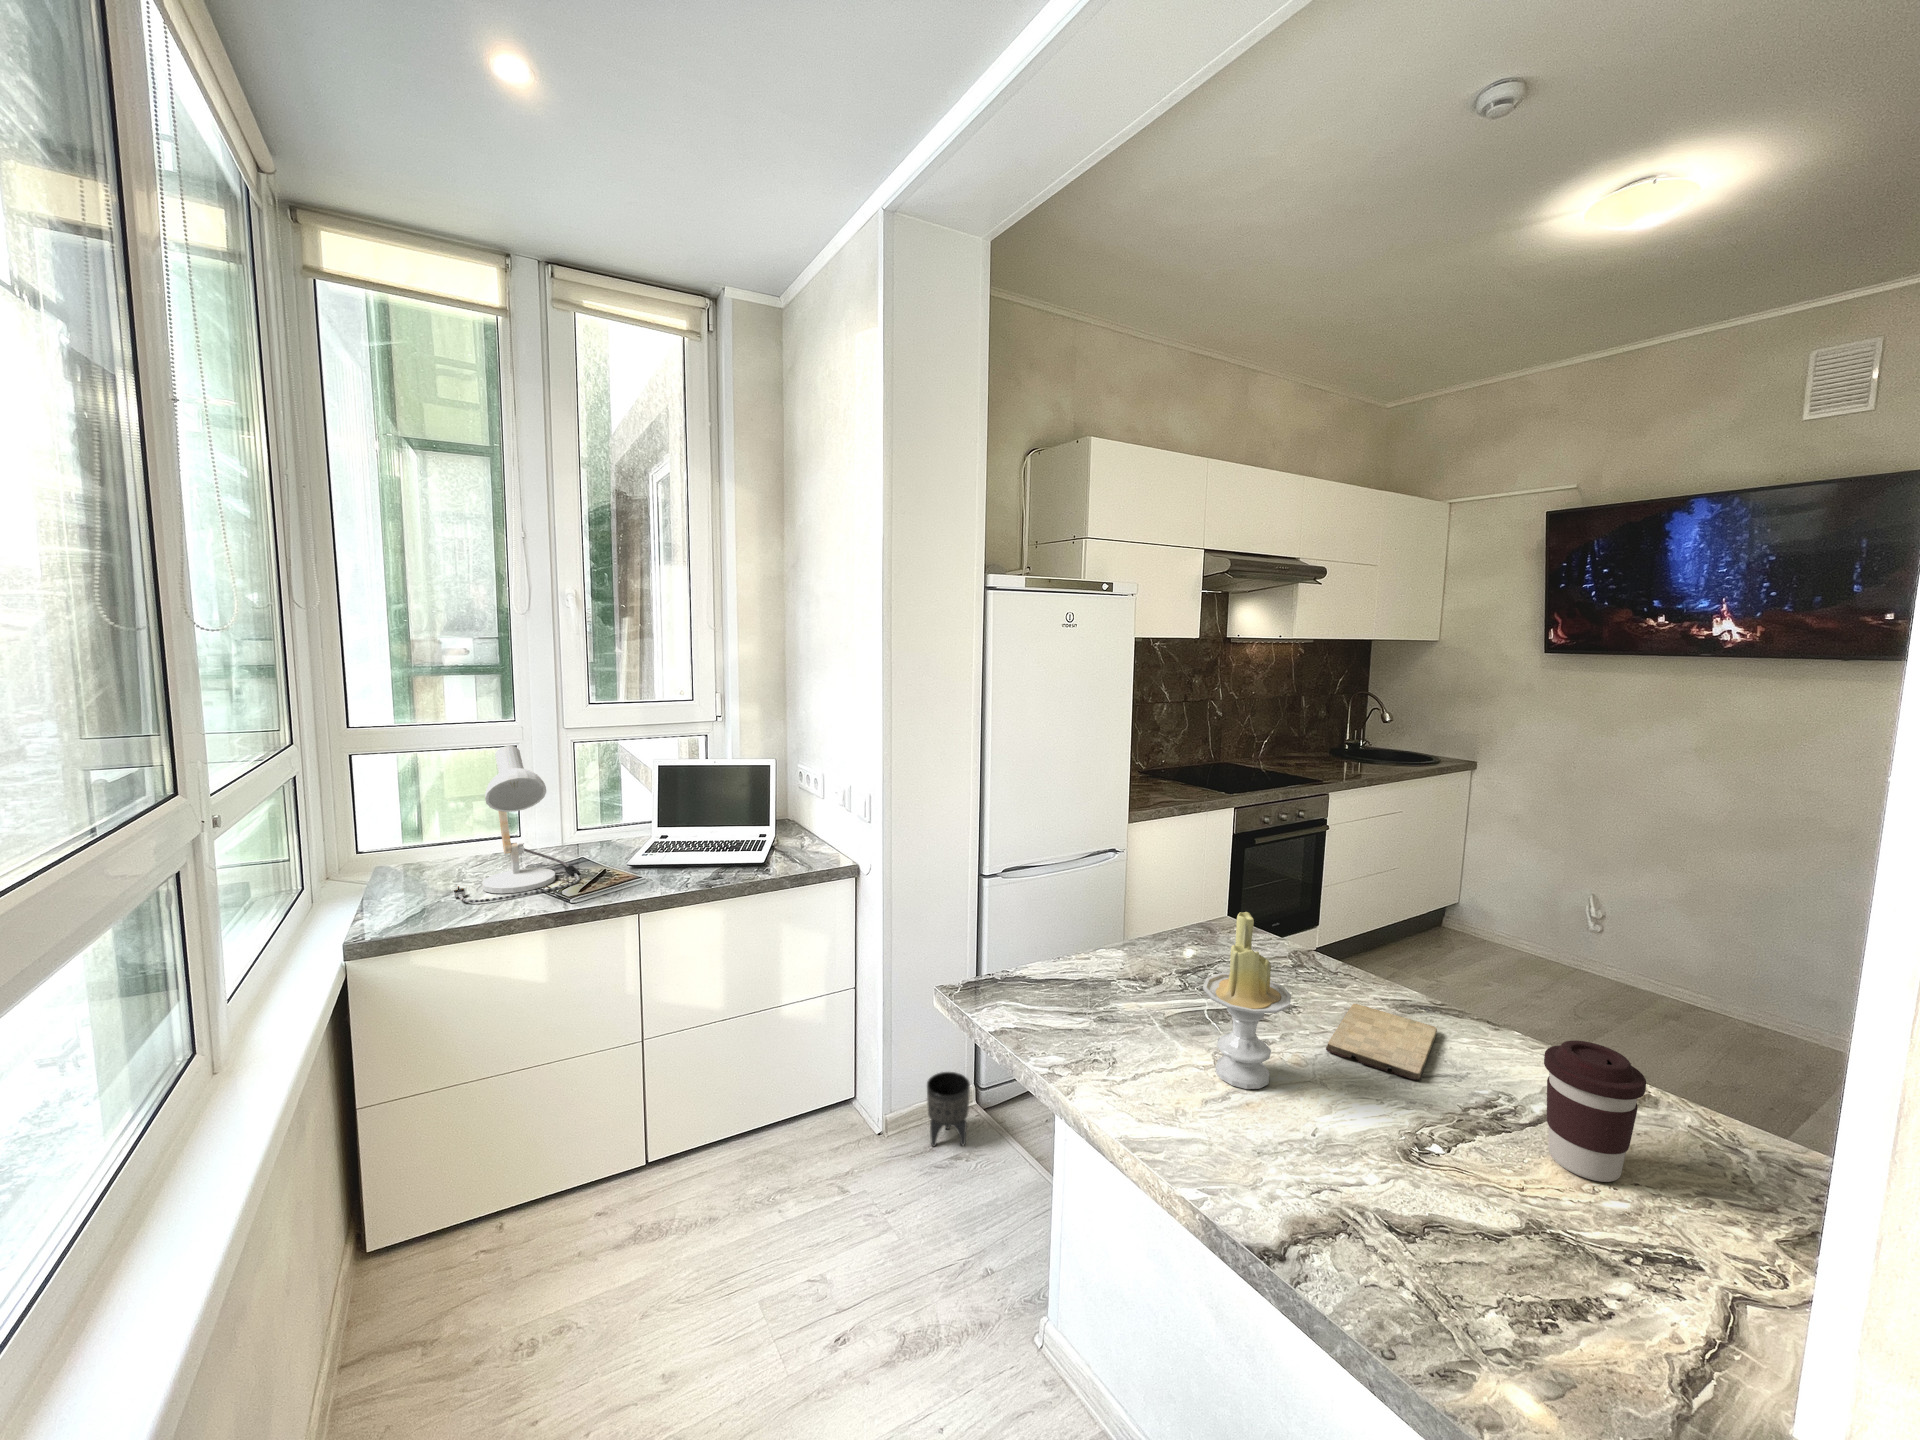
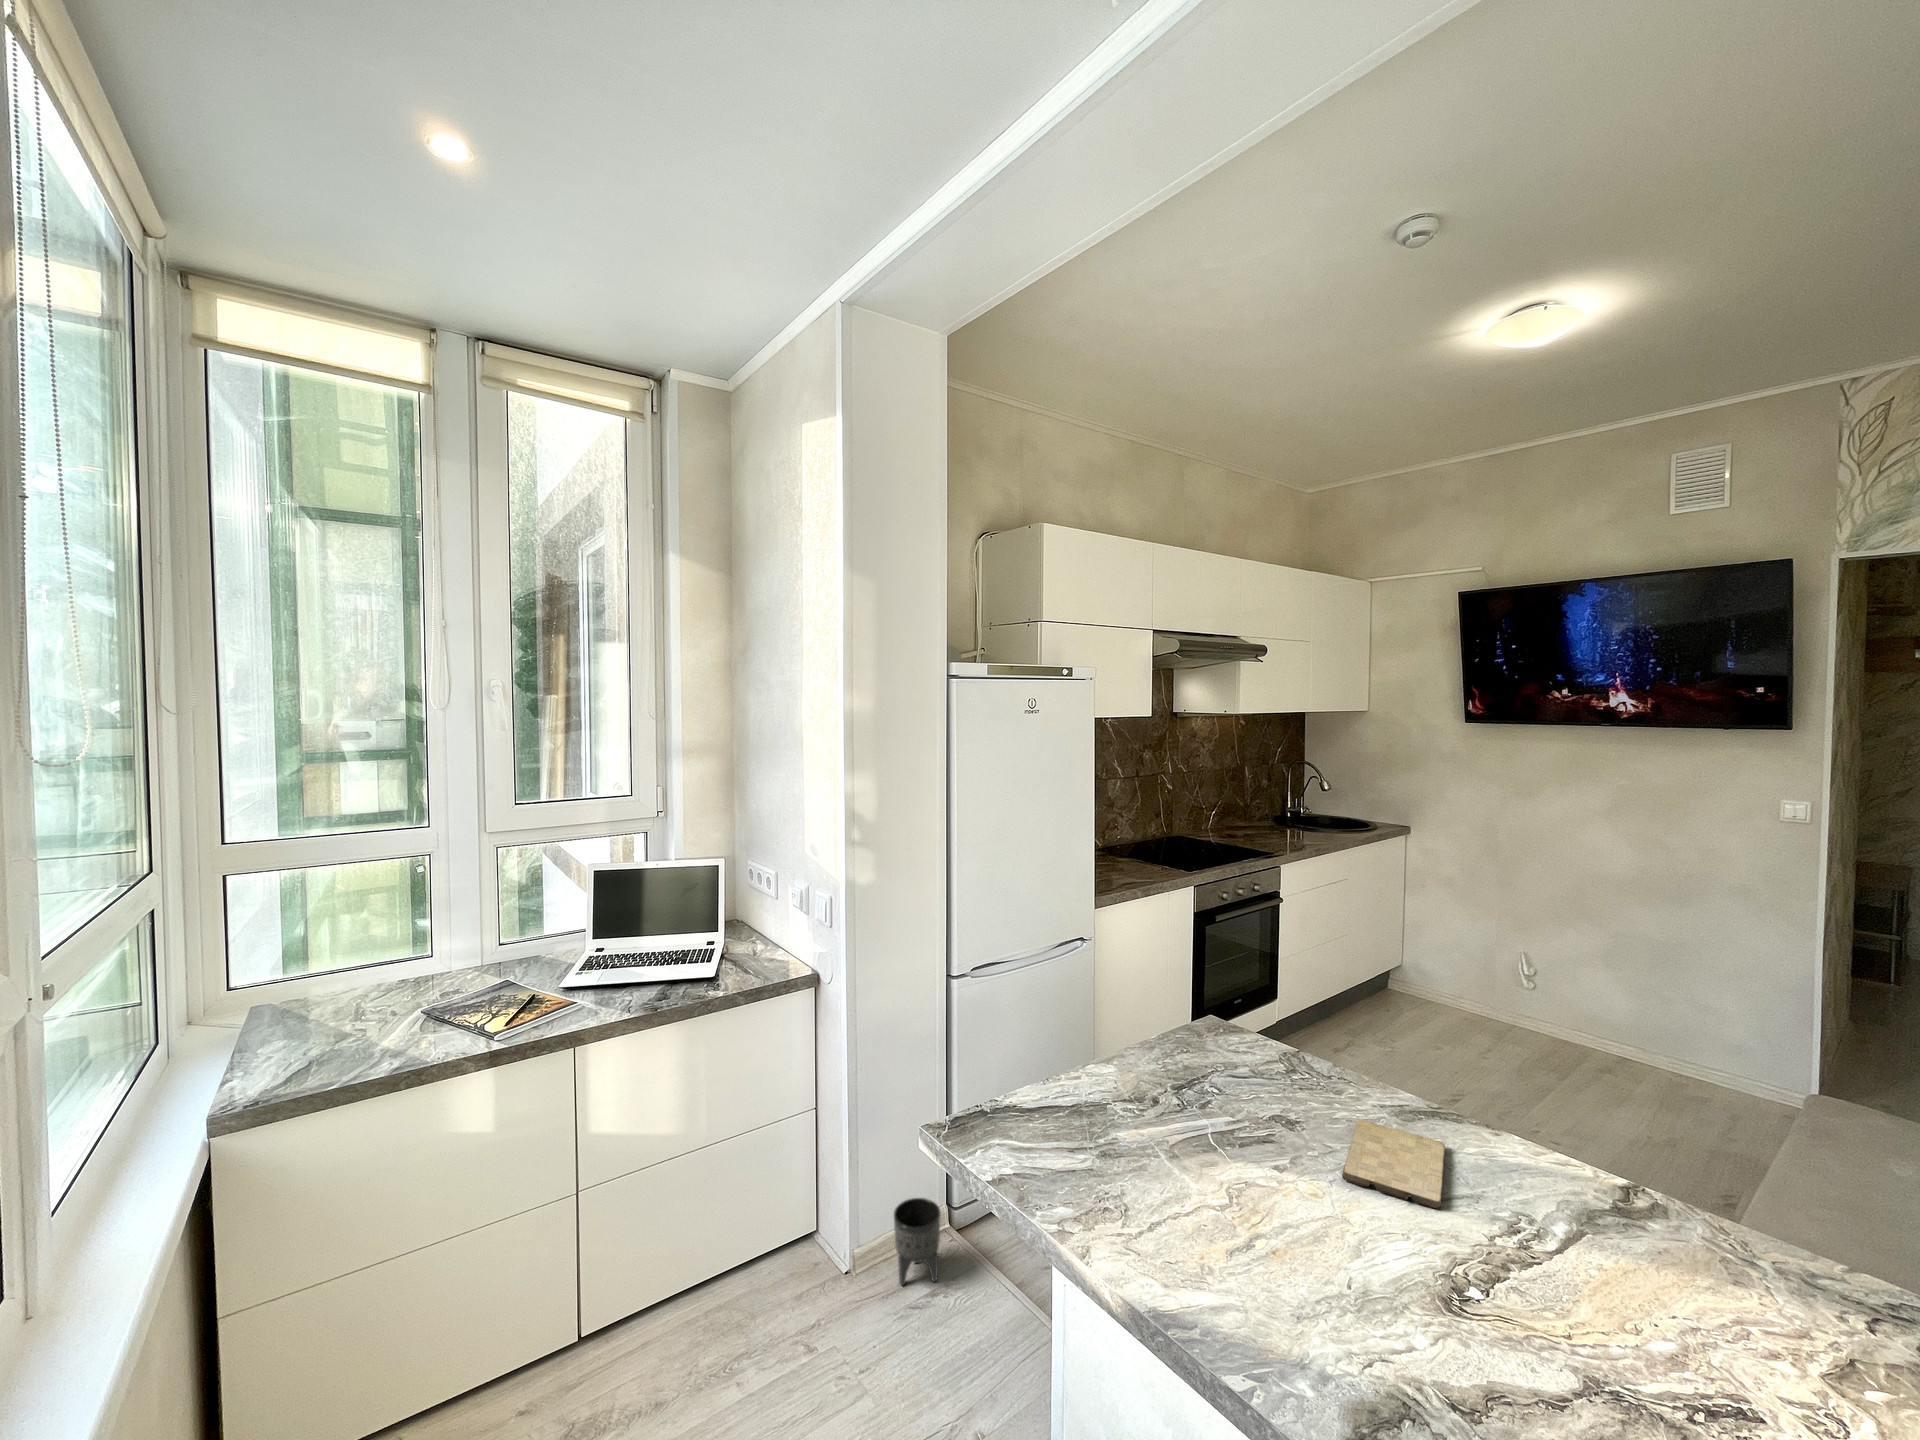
desk lamp: present [453,746,580,903] -> none [351,862,501,1047]
candle: present [1203,912,1291,1089] -> none [1221,1040,1313,1234]
coffee cup: present [1544,1040,1646,1182] -> none [1571,1167,1673,1318]

